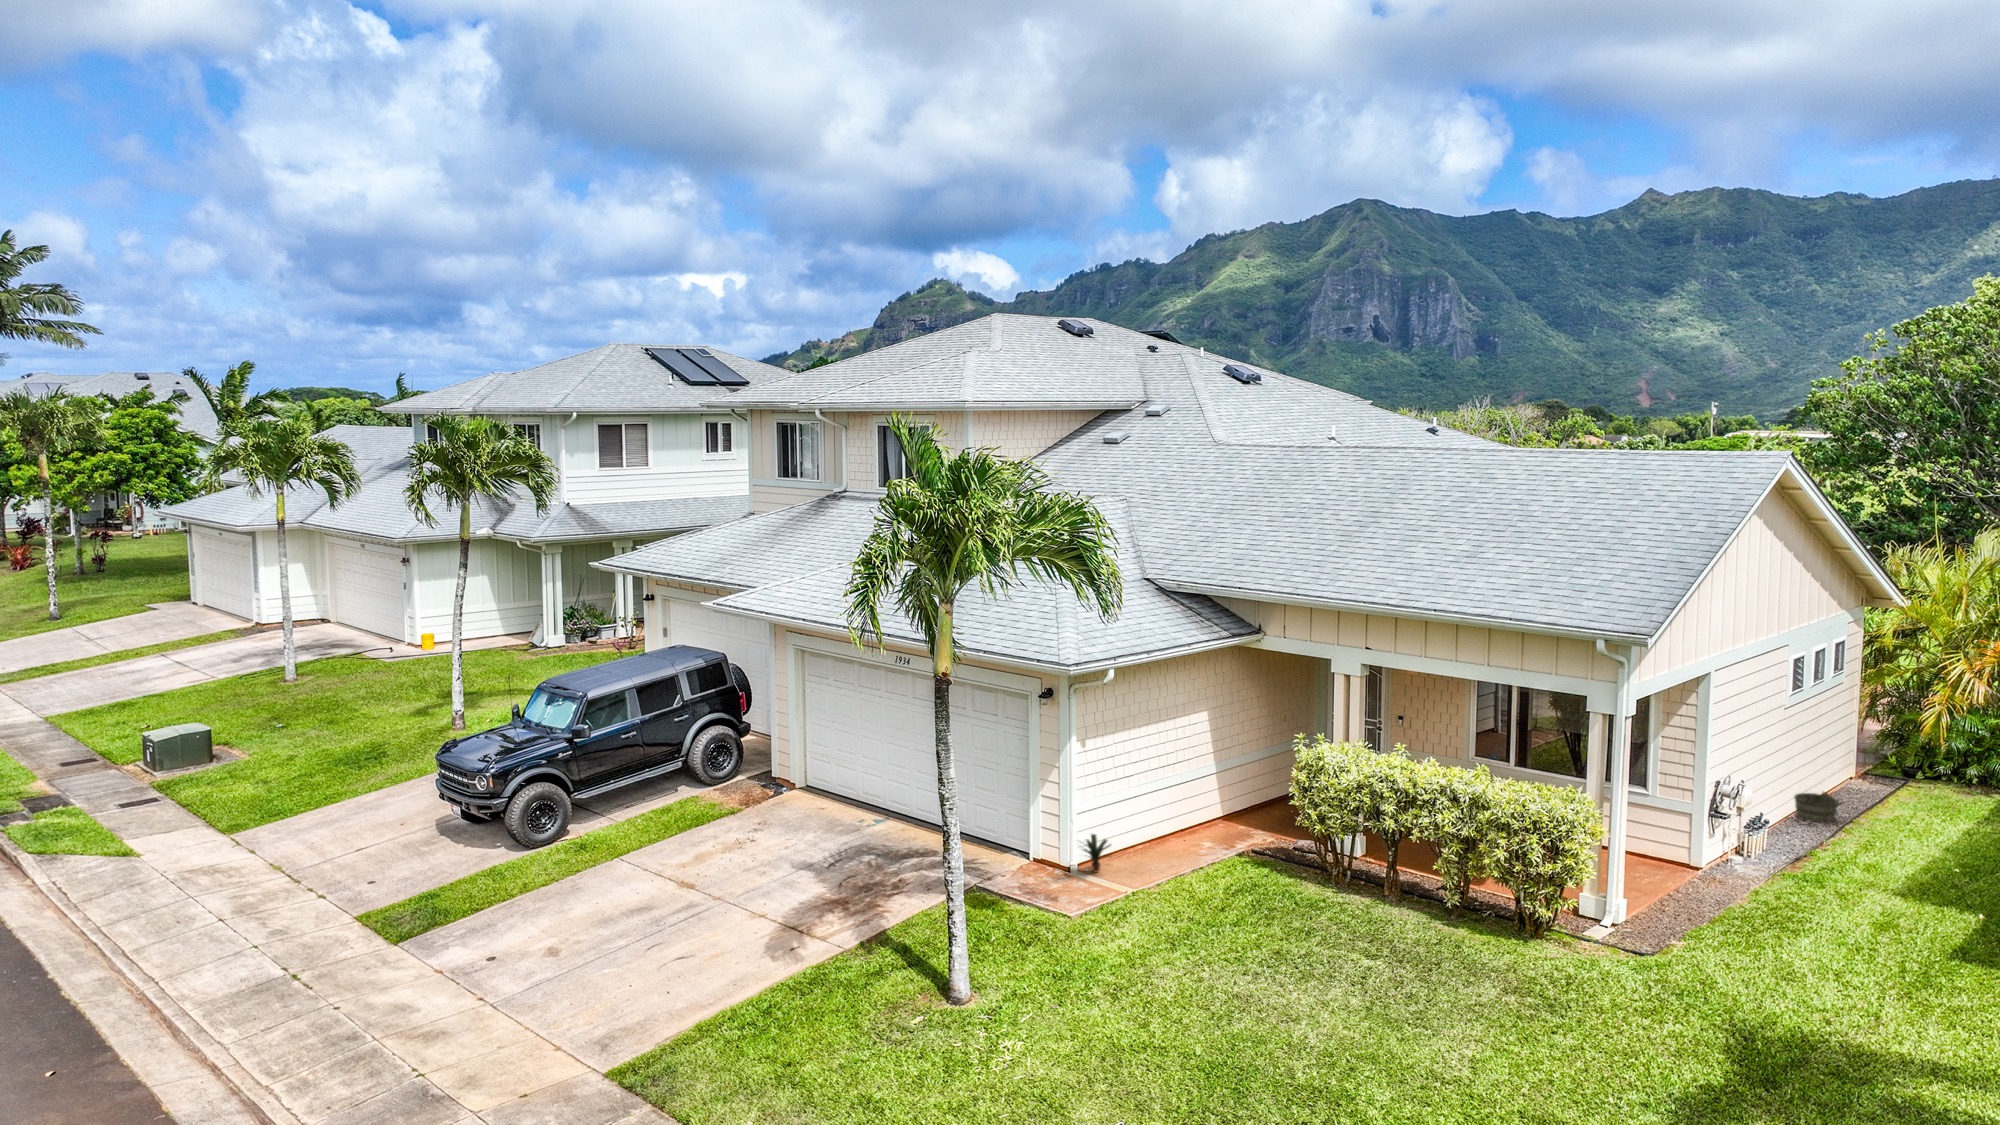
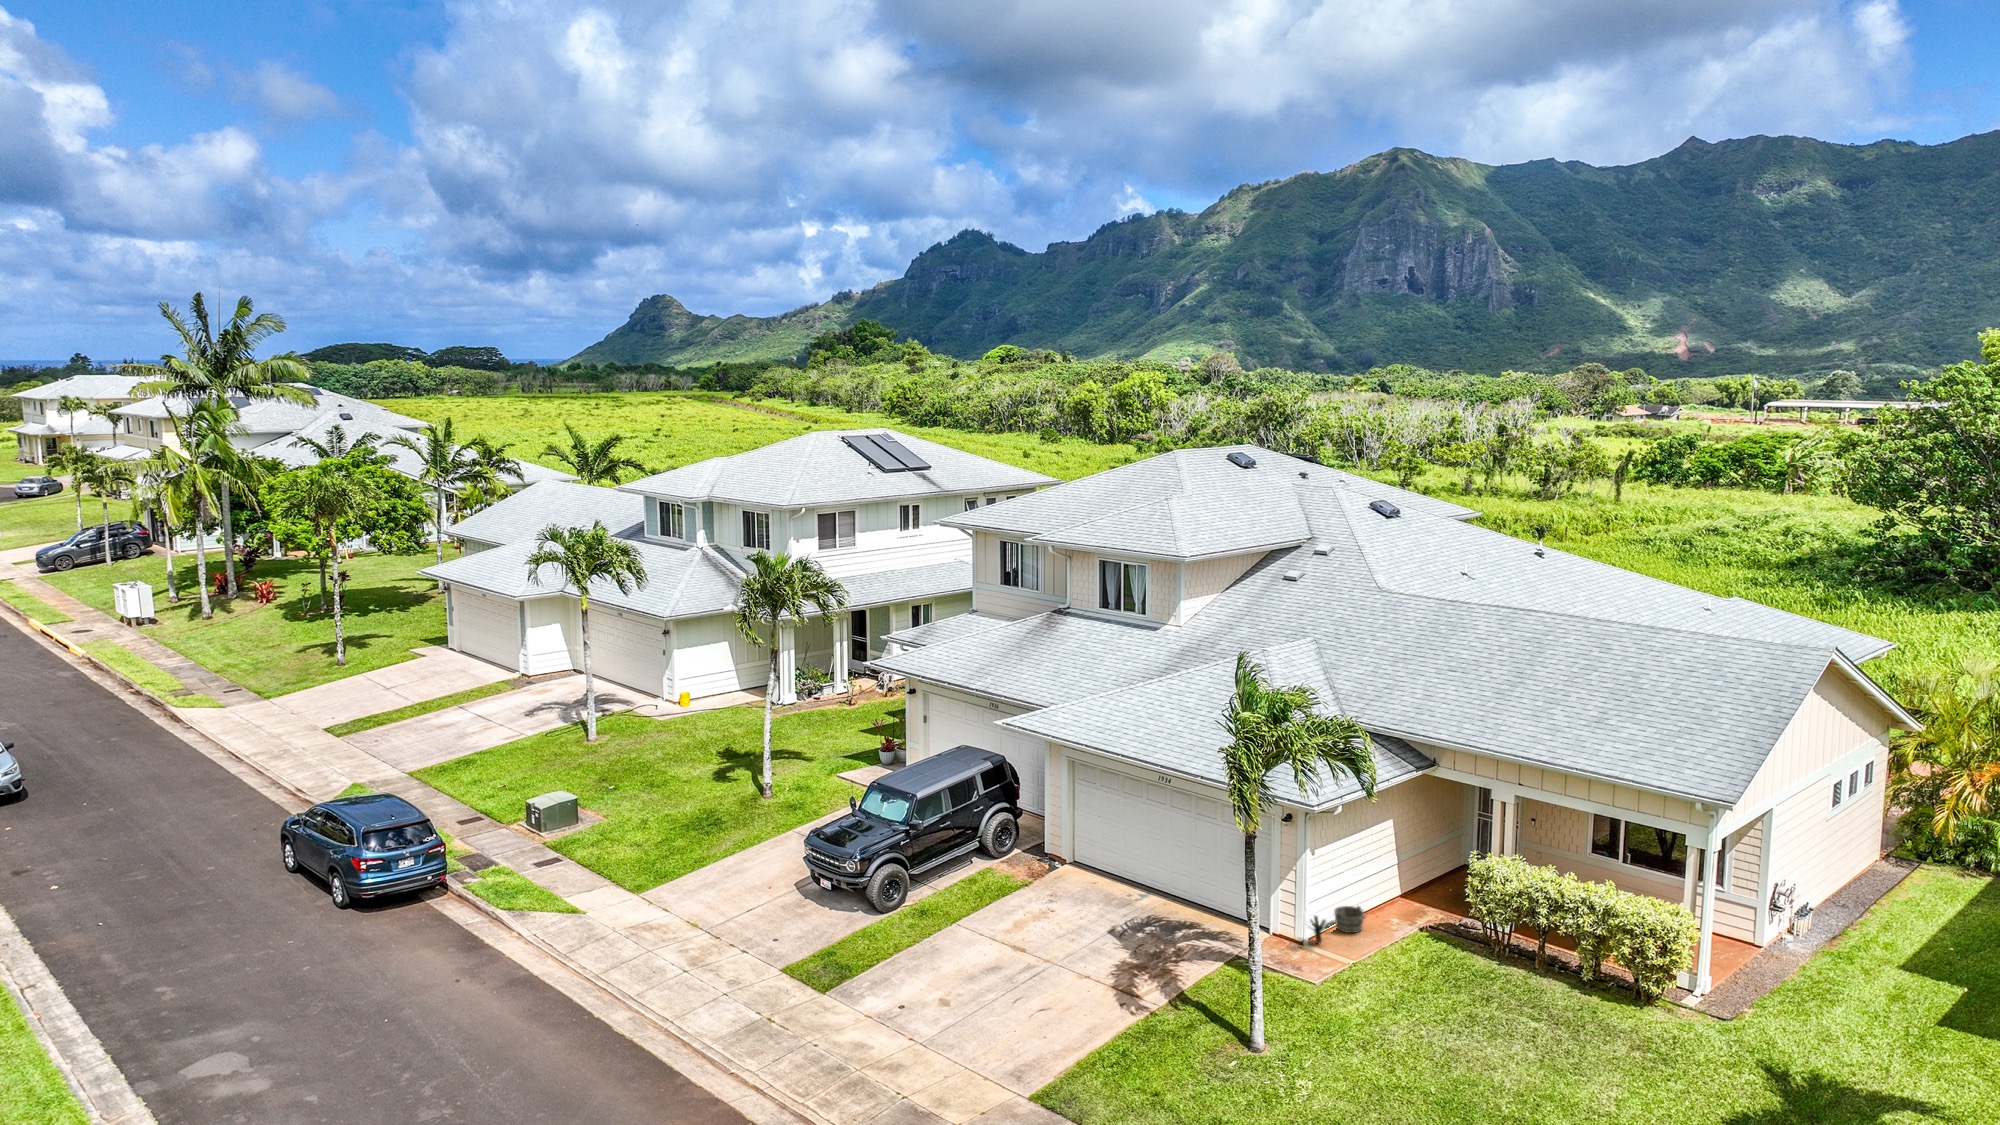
bucket: present [1794,792,1843,823] -> present [1334,906,1365,933]

